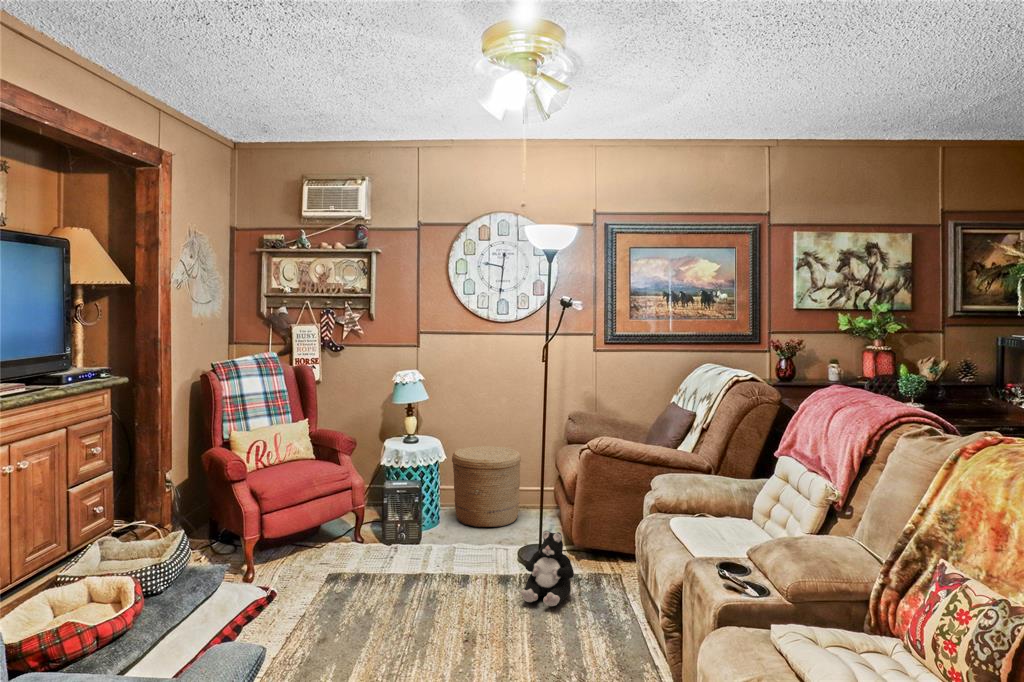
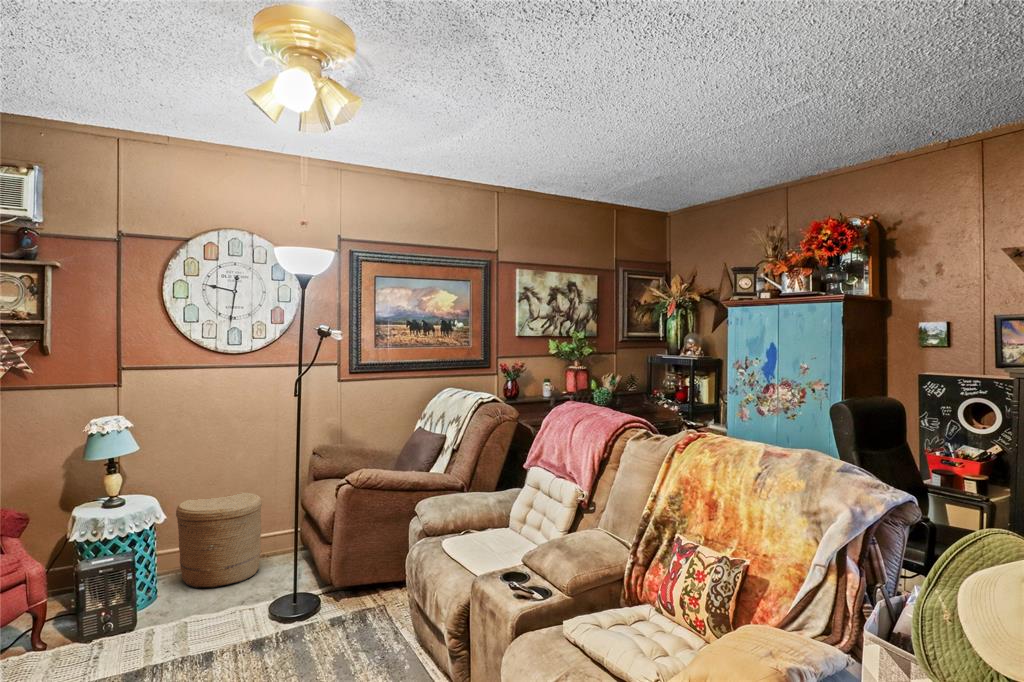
plush toy: present [521,531,574,607] -> none [284,575,341,658]

